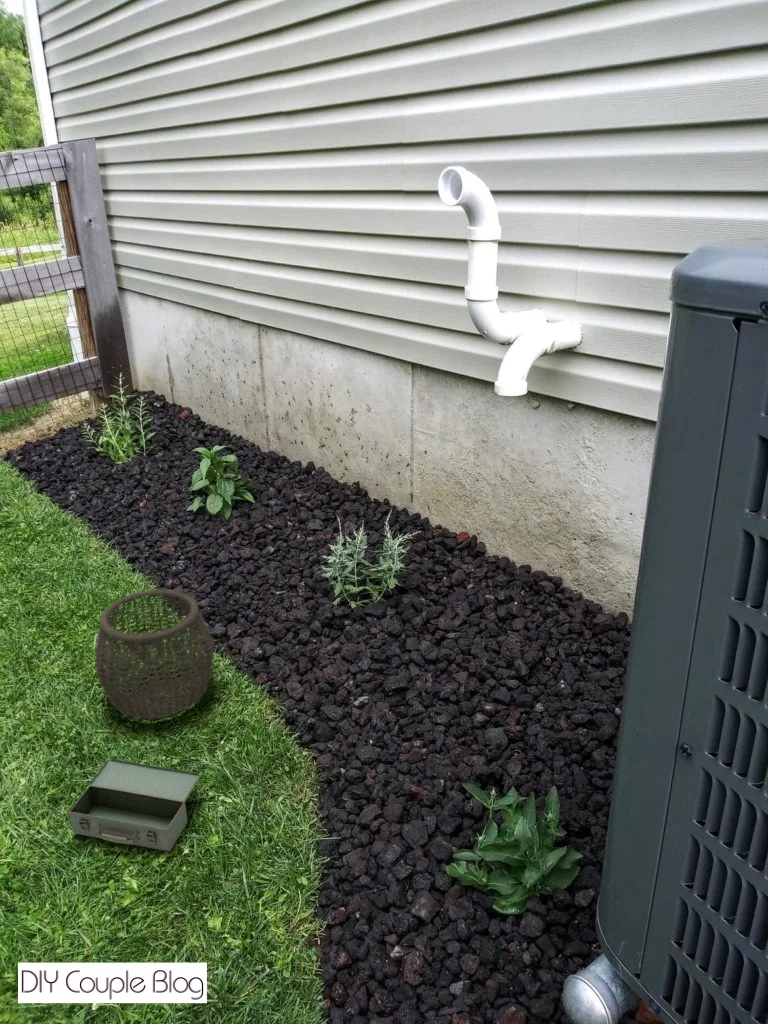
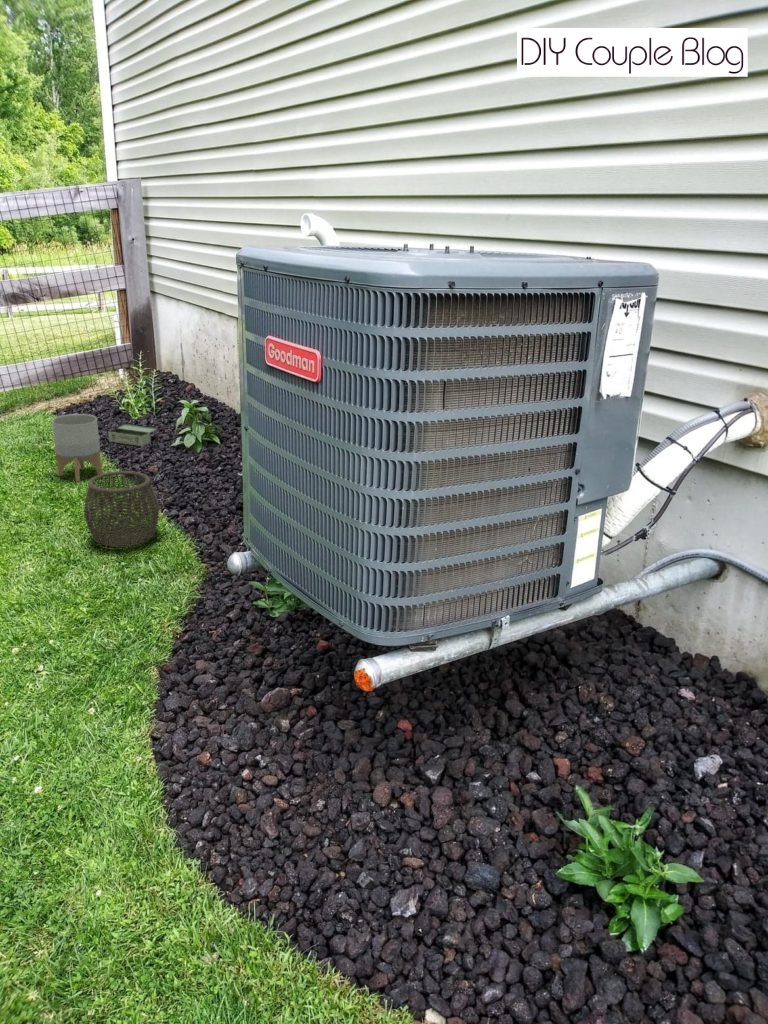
planter: none [16,481,96,583] -> present [52,414,102,482]
toolbox: present [69,759,201,851] -> present [108,424,157,446]

